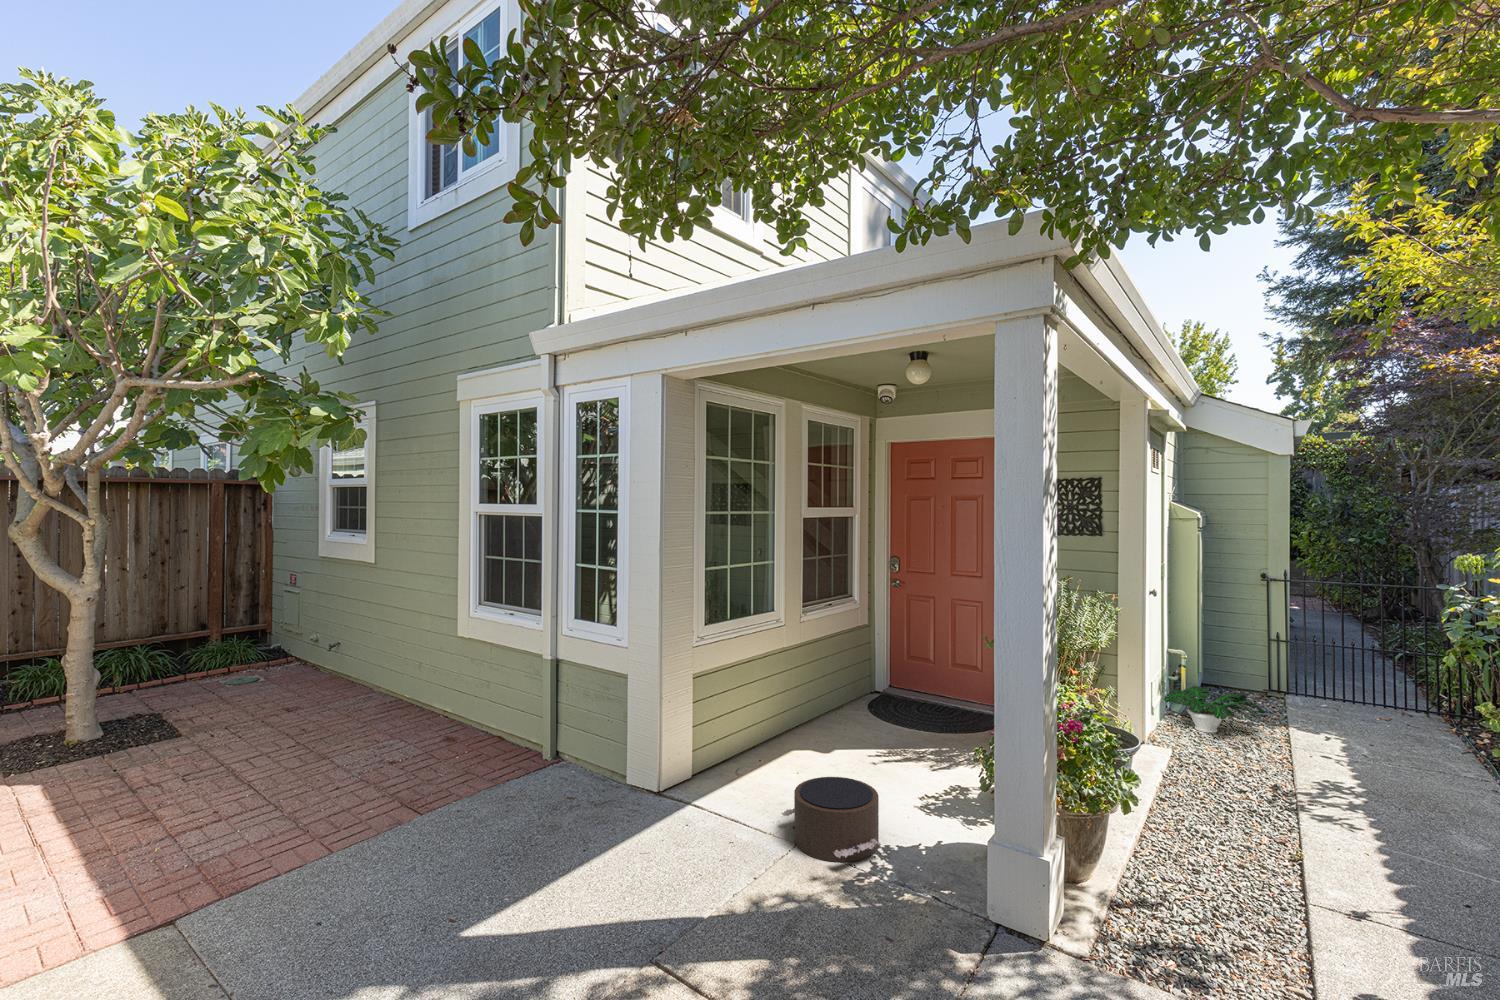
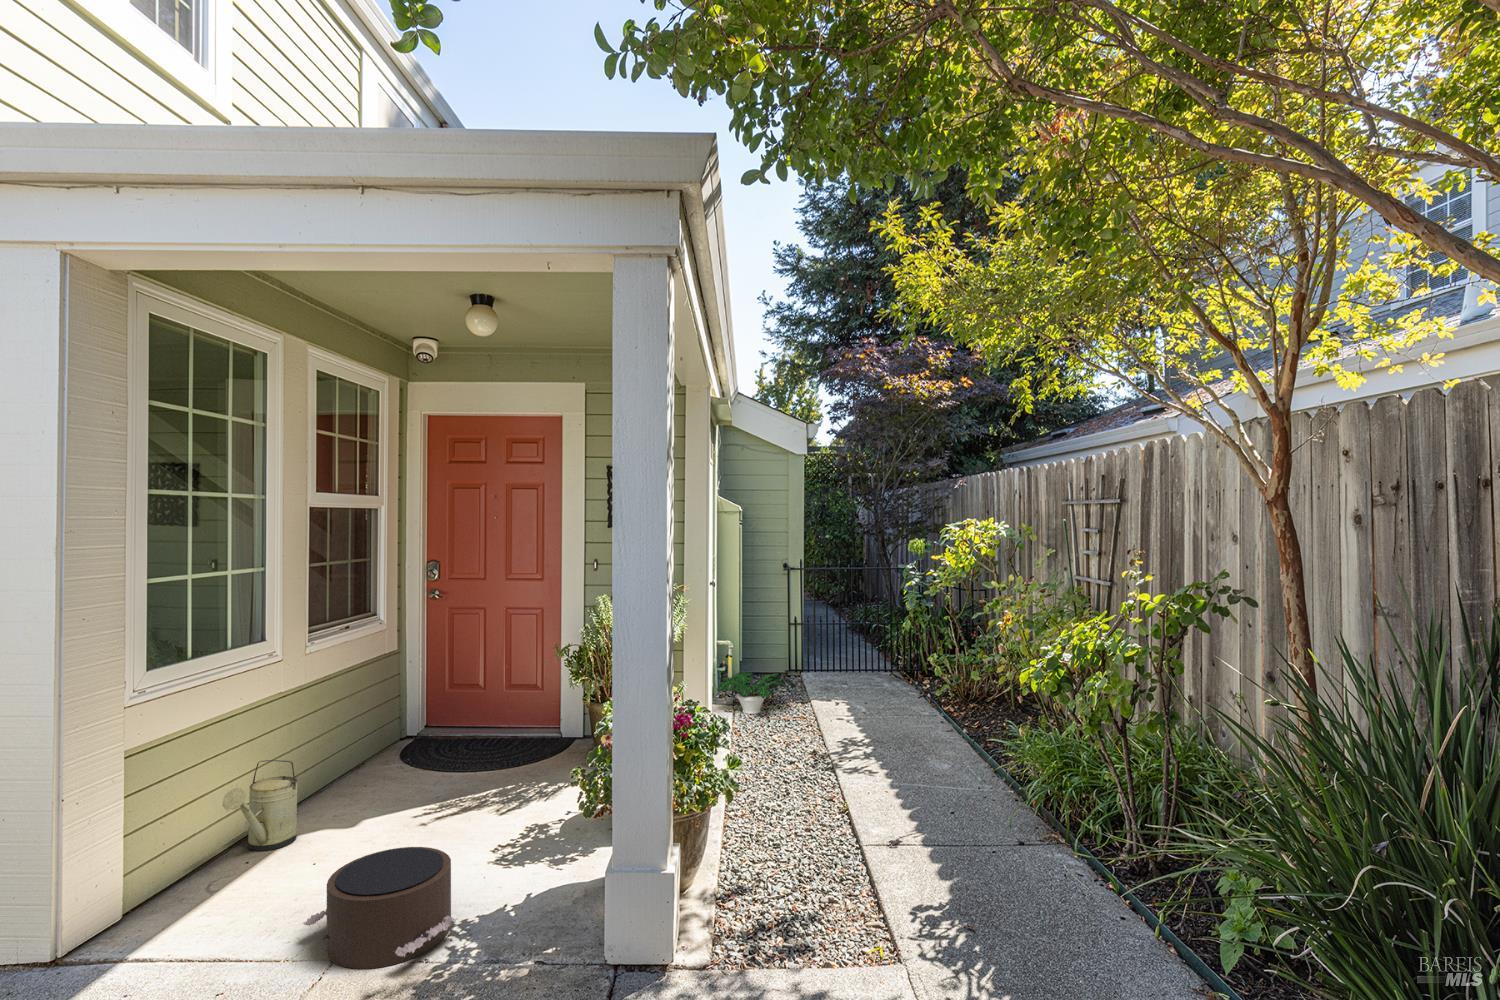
watering can: none [743,693,789,757] -> present [222,760,298,851]

